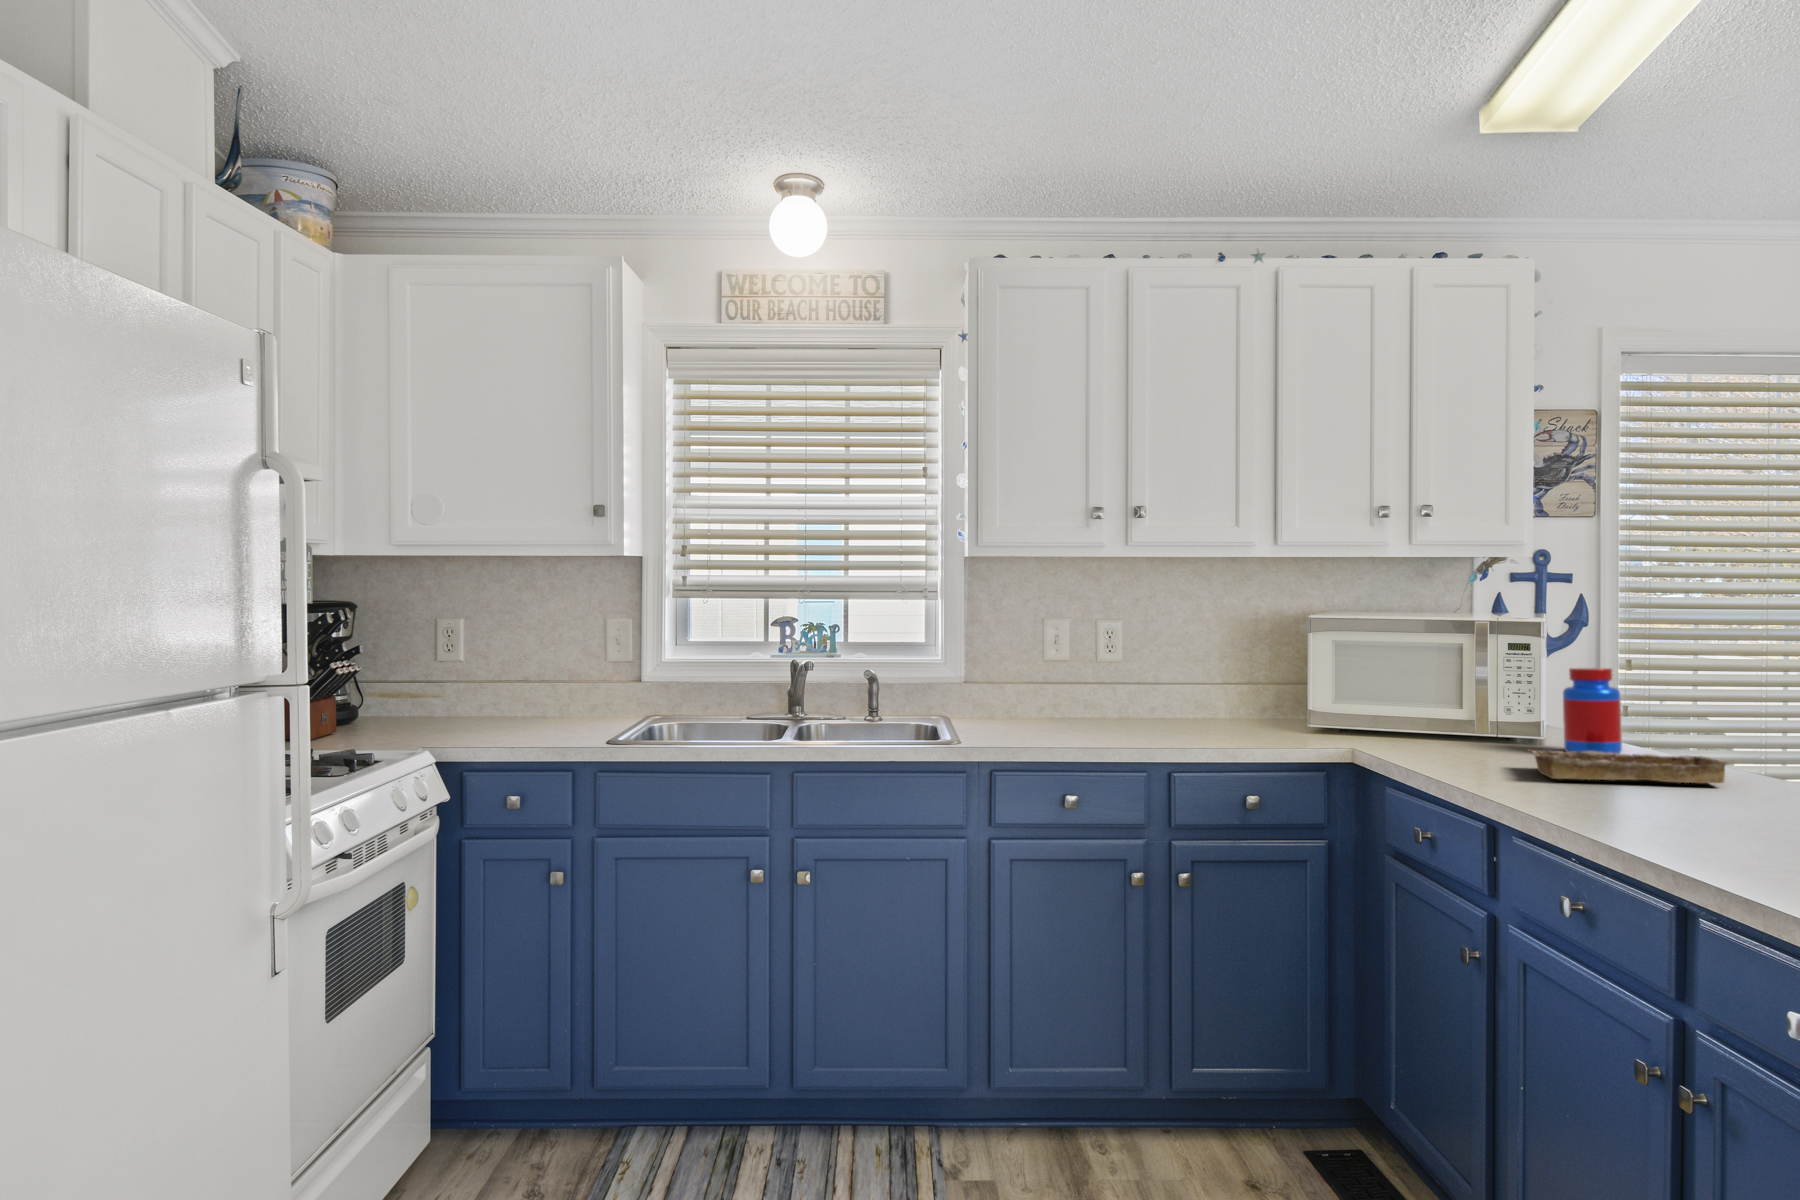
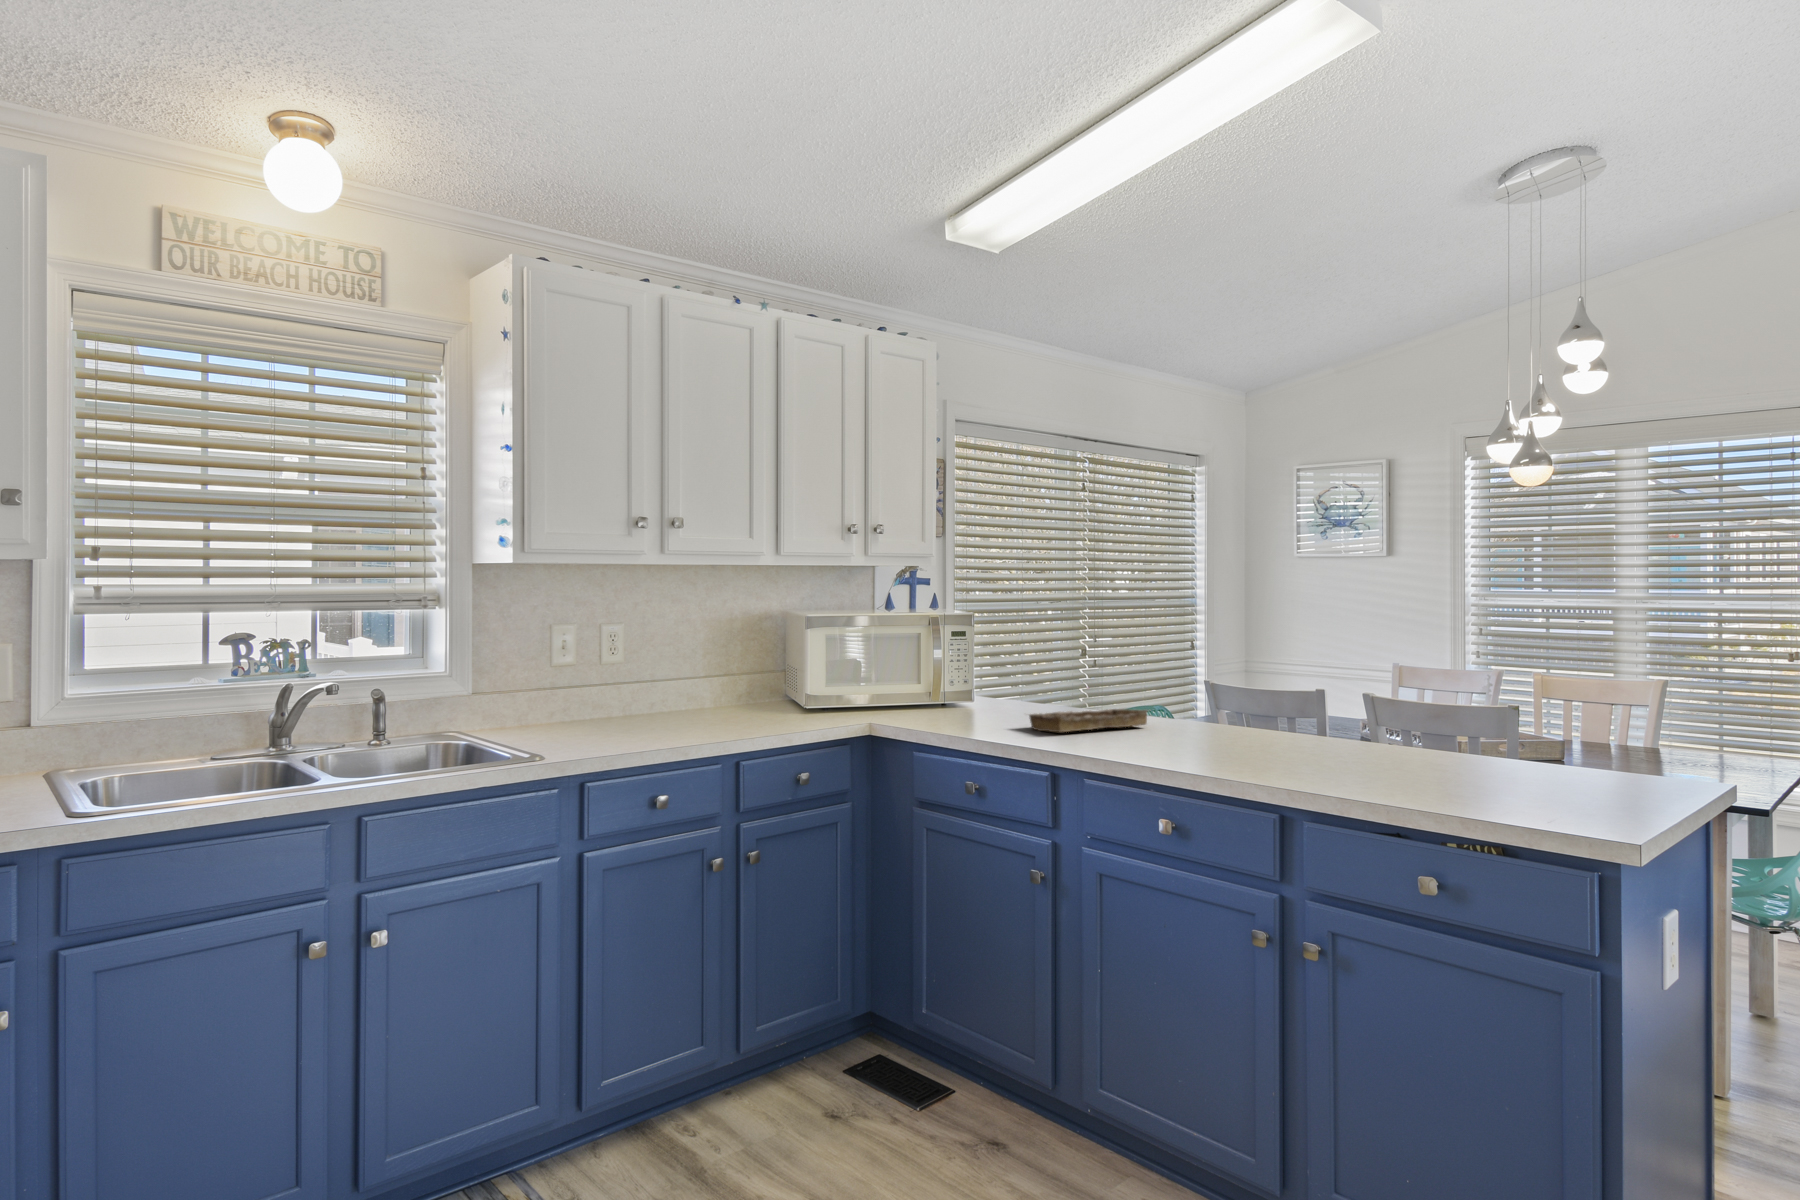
jar: present [1563,668,1622,753] -> none [1011,653,1049,717]

